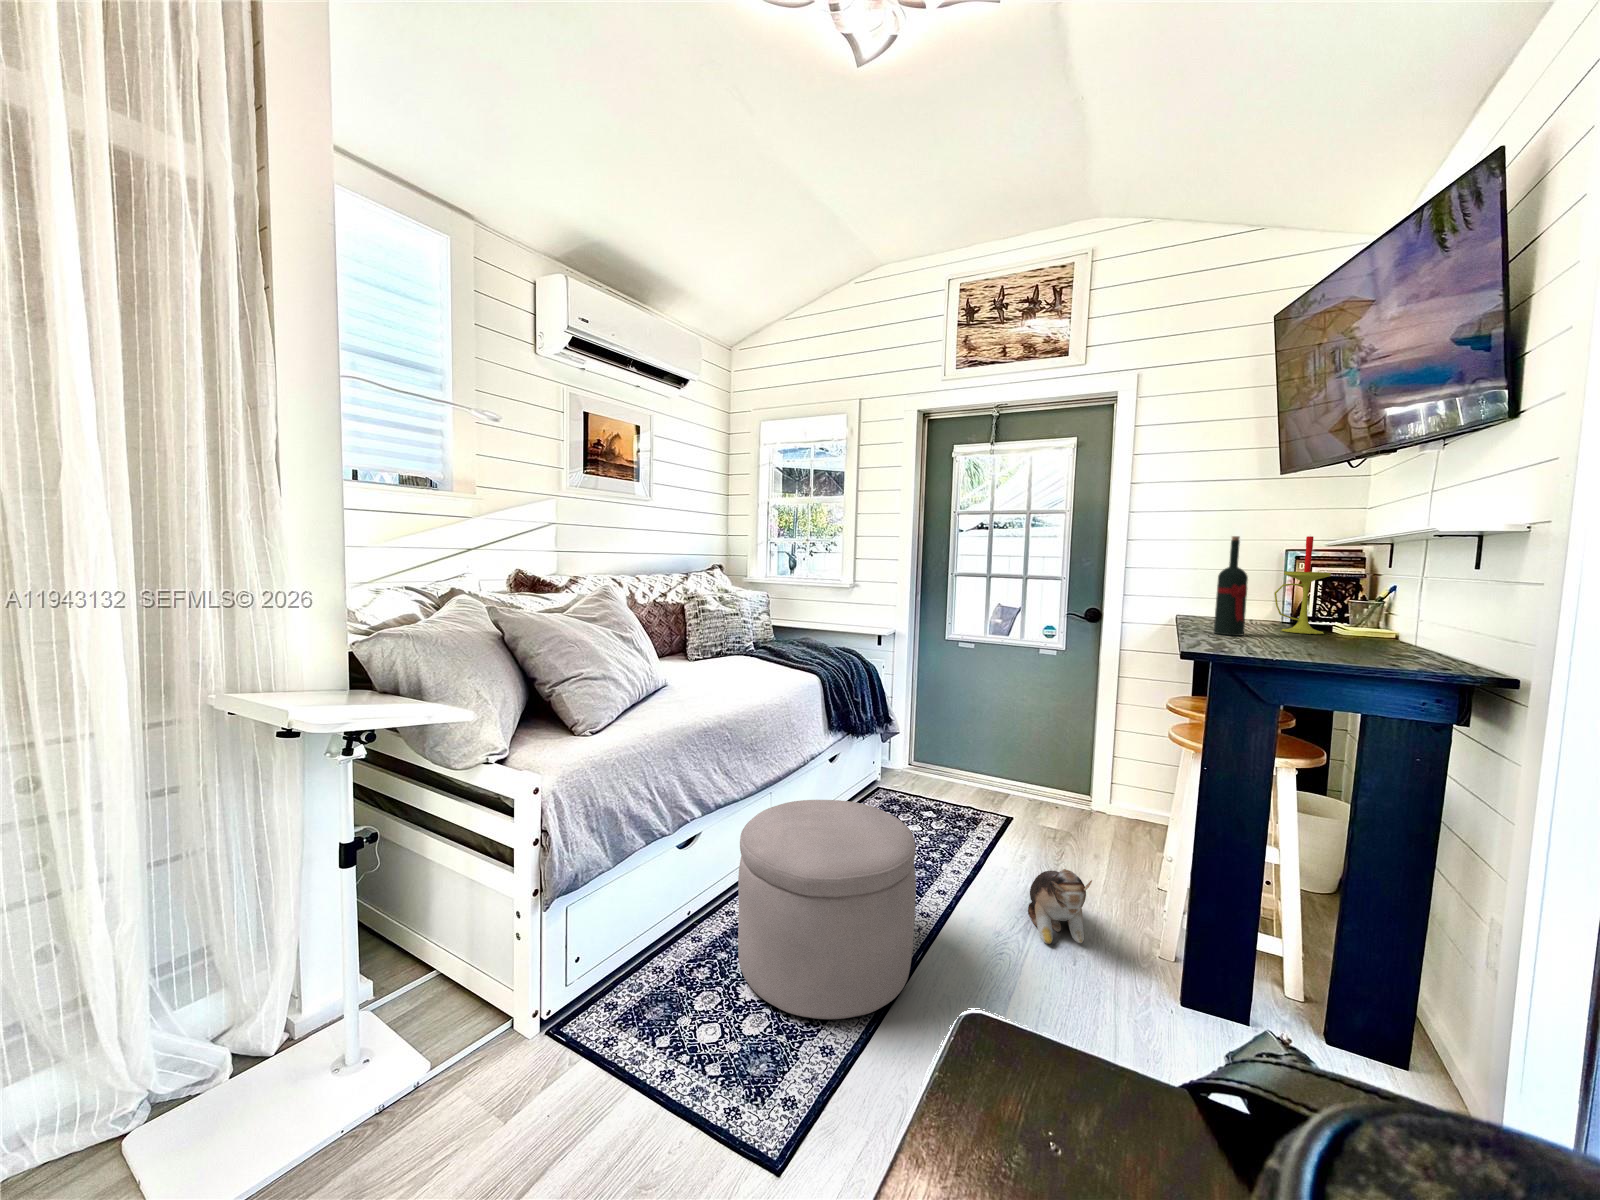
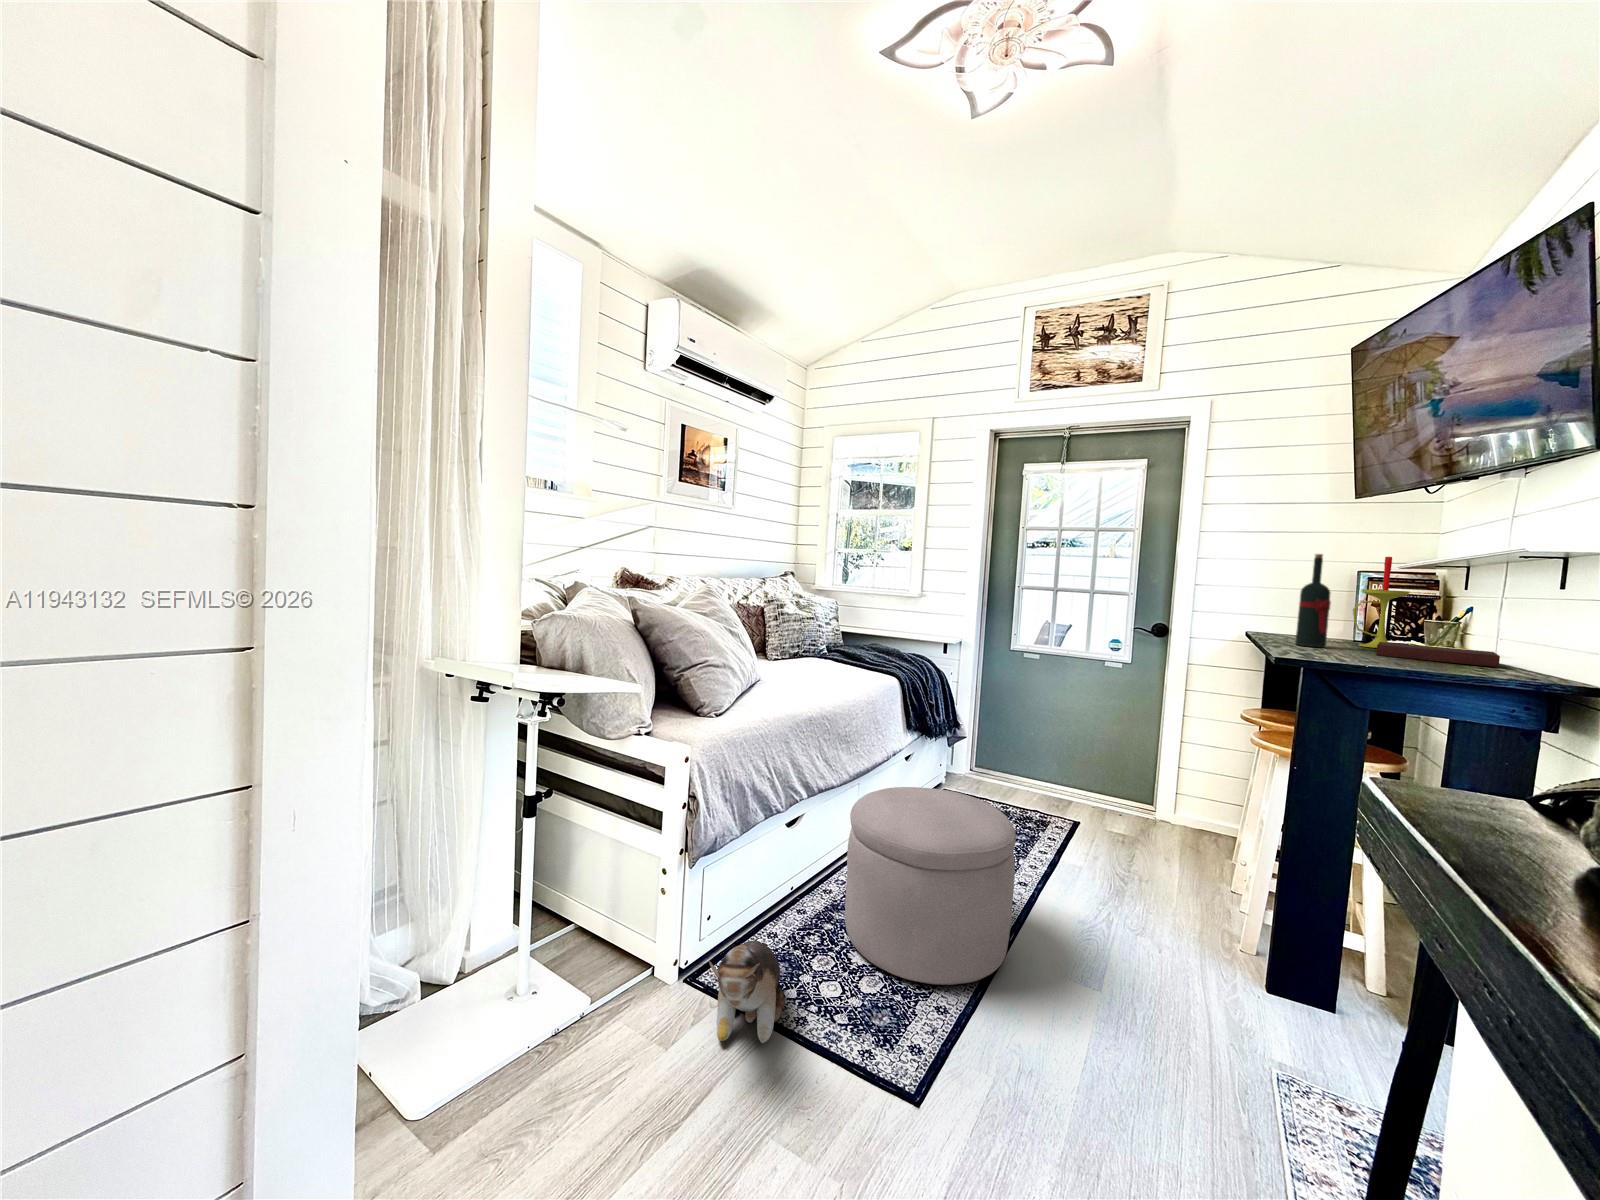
notebook: none [1292,628,1414,654] -> present [1376,642,1500,667]
plush toy: present [1028,869,1092,944] -> present [709,941,785,1043]

